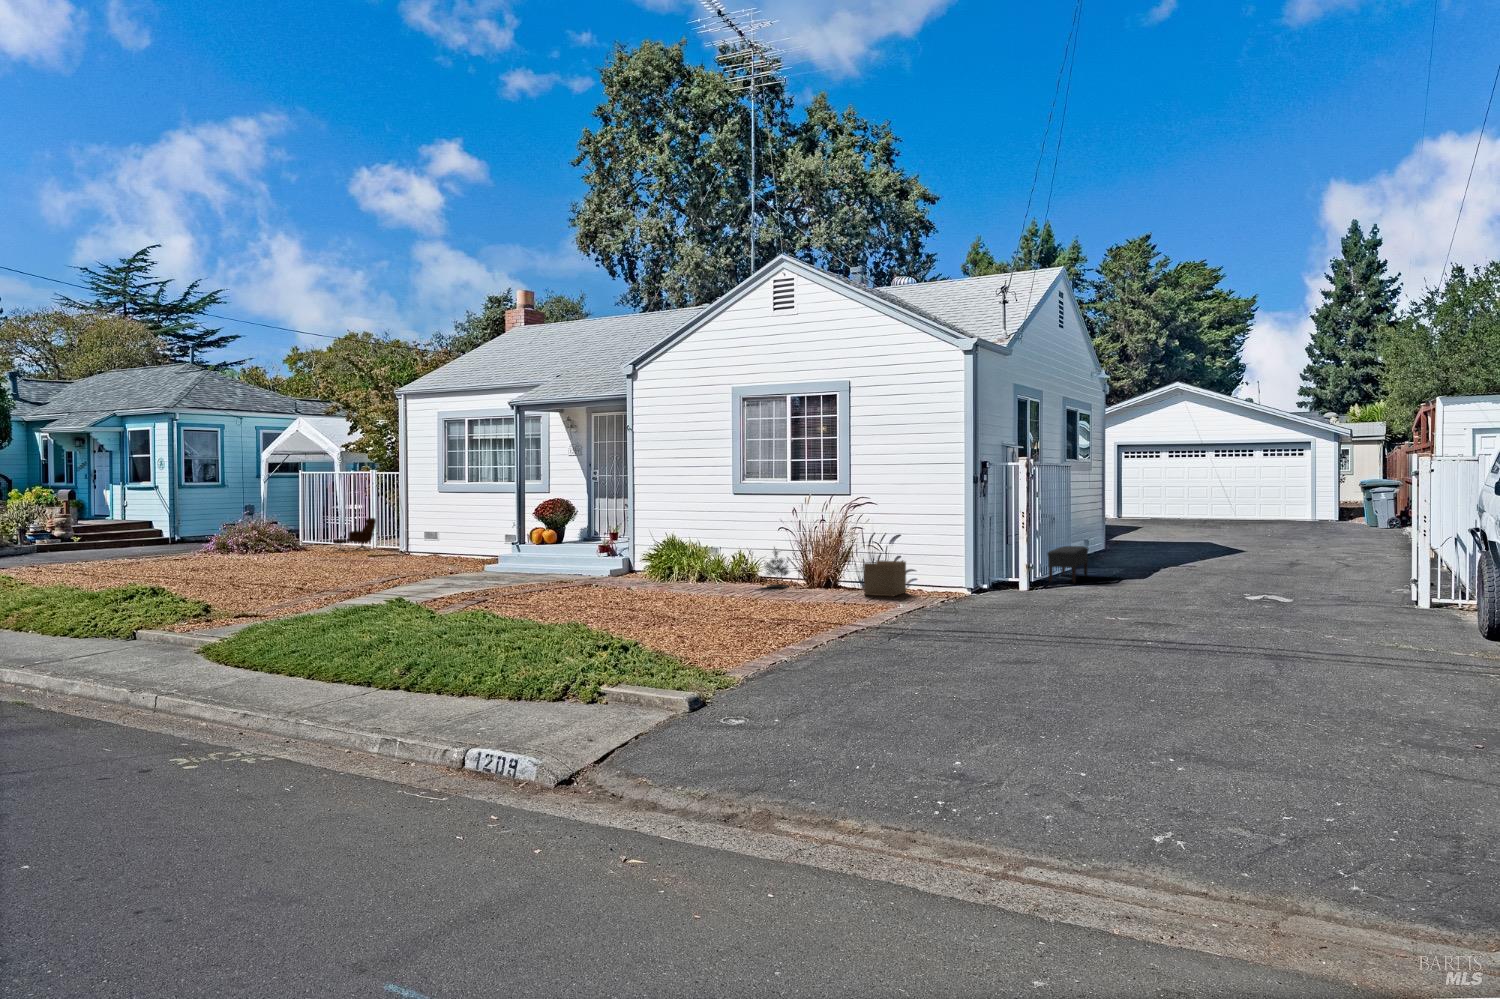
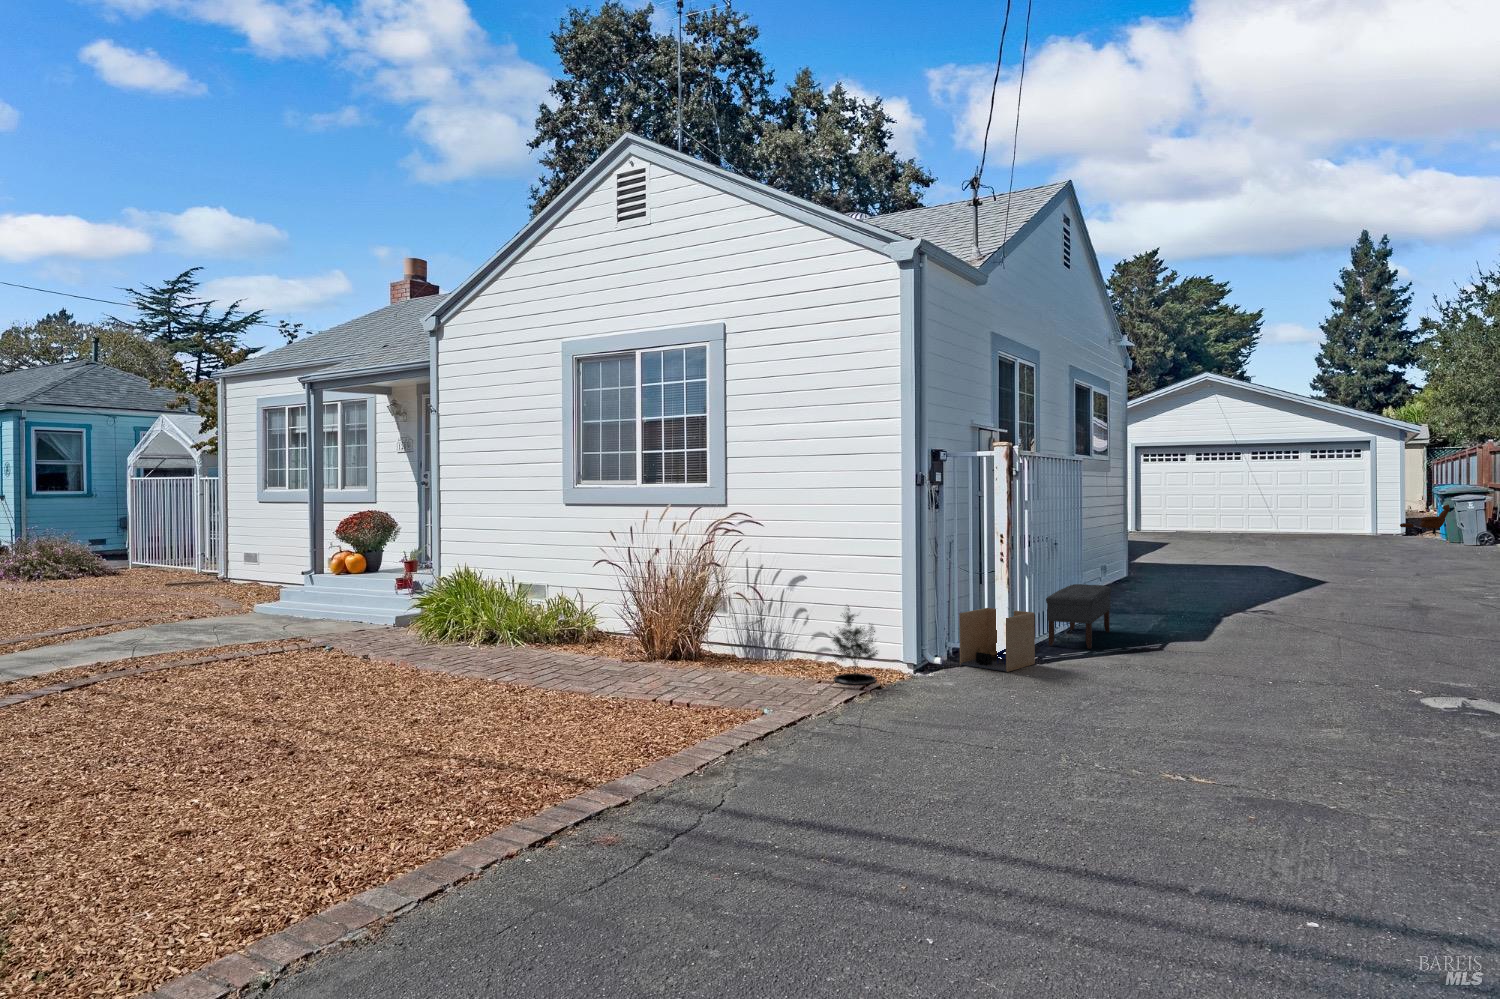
lounge chair: present [333,518,376,551] -> present [1400,505,1450,536]
potted tree: present [764,547,789,588] -> present [832,606,878,685]
cardboard box: present [864,560,906,596] -> present [959,608,1035,672]

